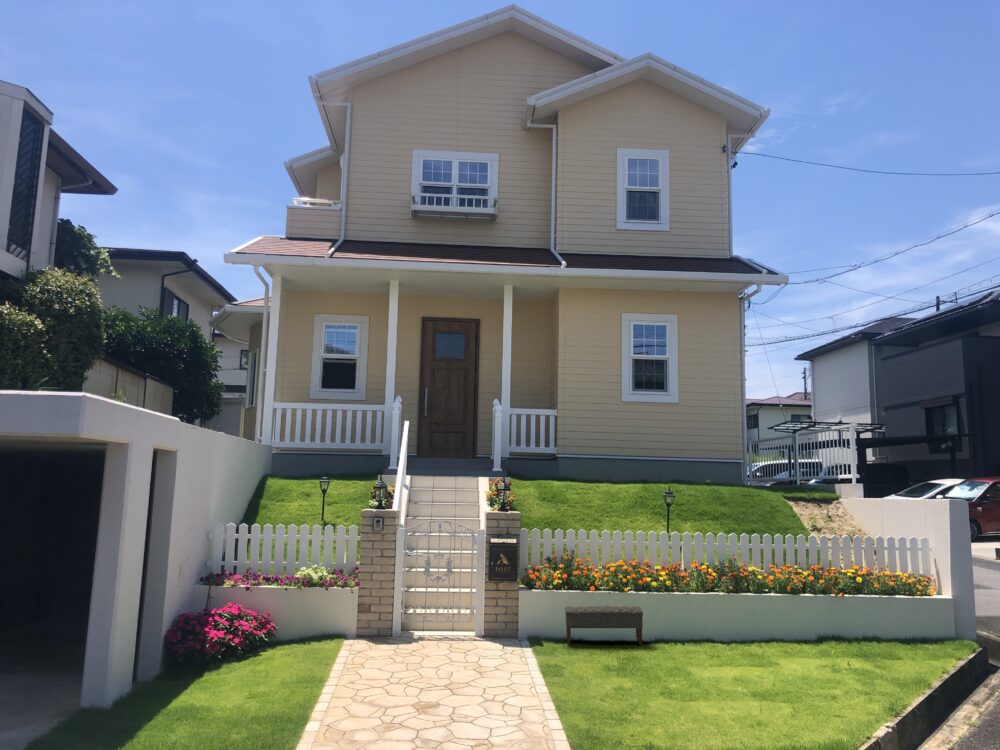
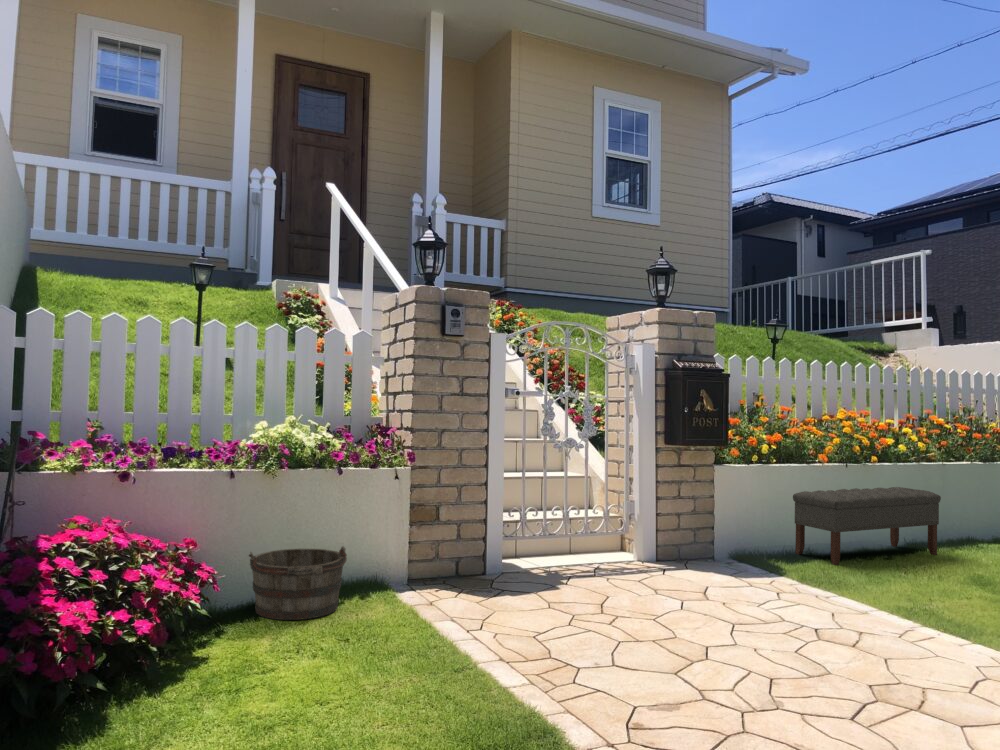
bucket: none [283,618,319,644] -> present [249,546,347,620]

